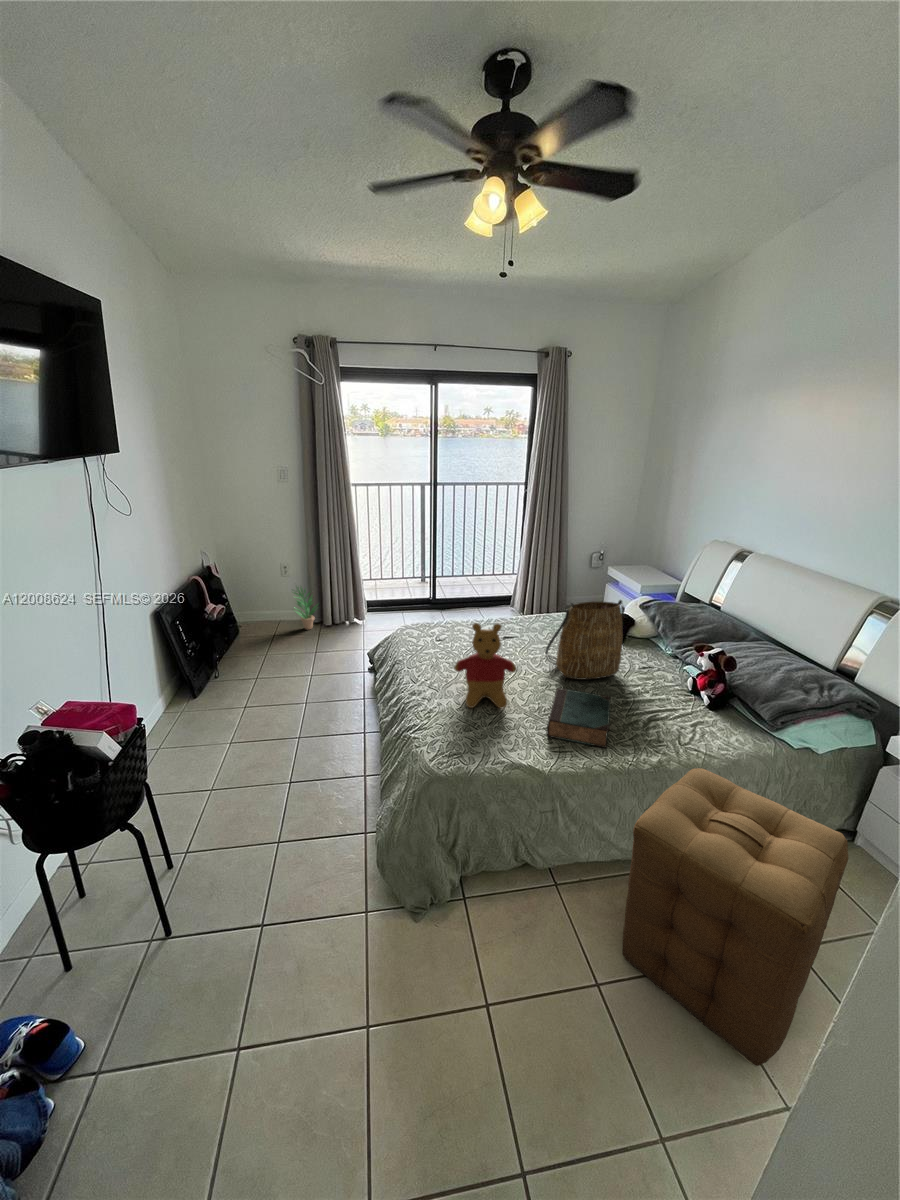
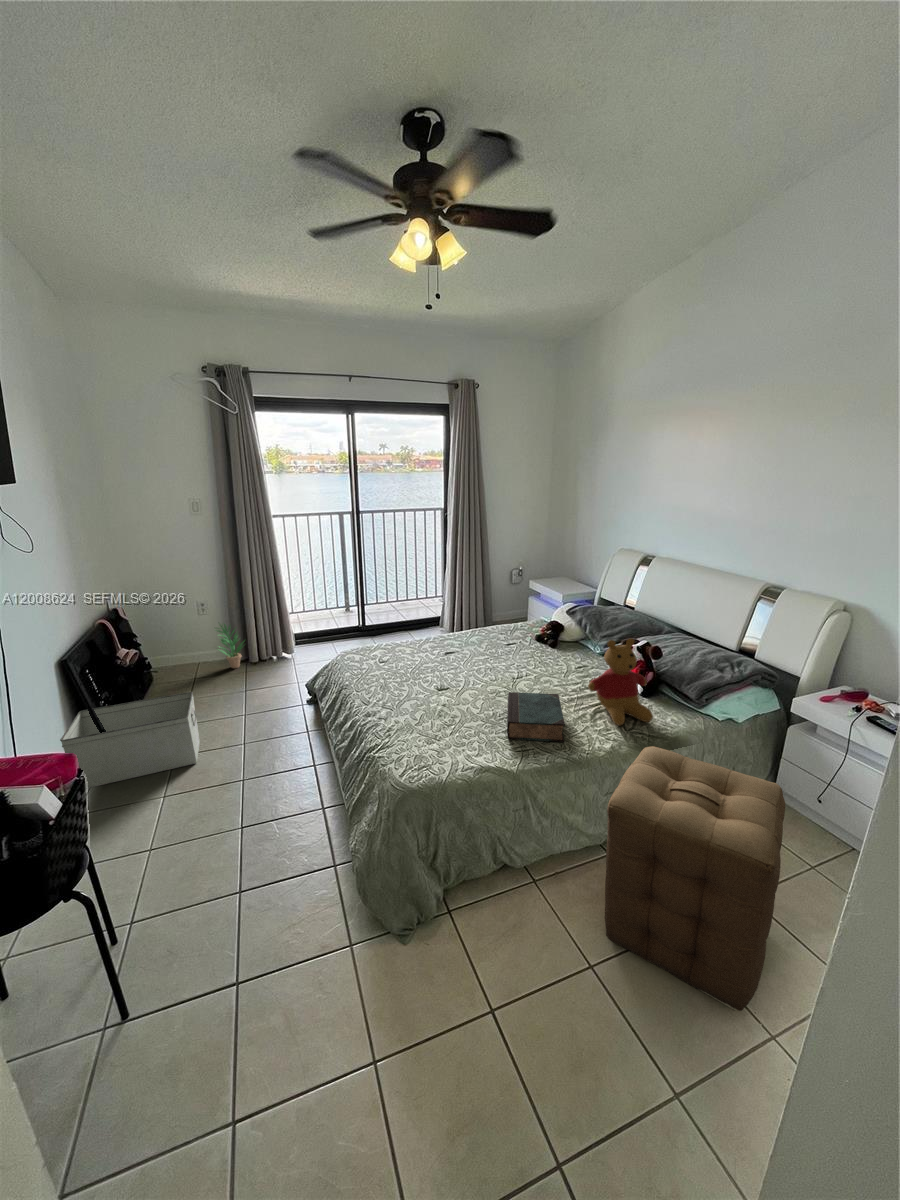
tote bag: present [545,600,625,680] -> none [491,605,560,683]
stuffed bear: present [454,623,517,708] -> present [588,638,653,725]
storage bin: none [150,650,267,726] -> present [60,692,200,788]

